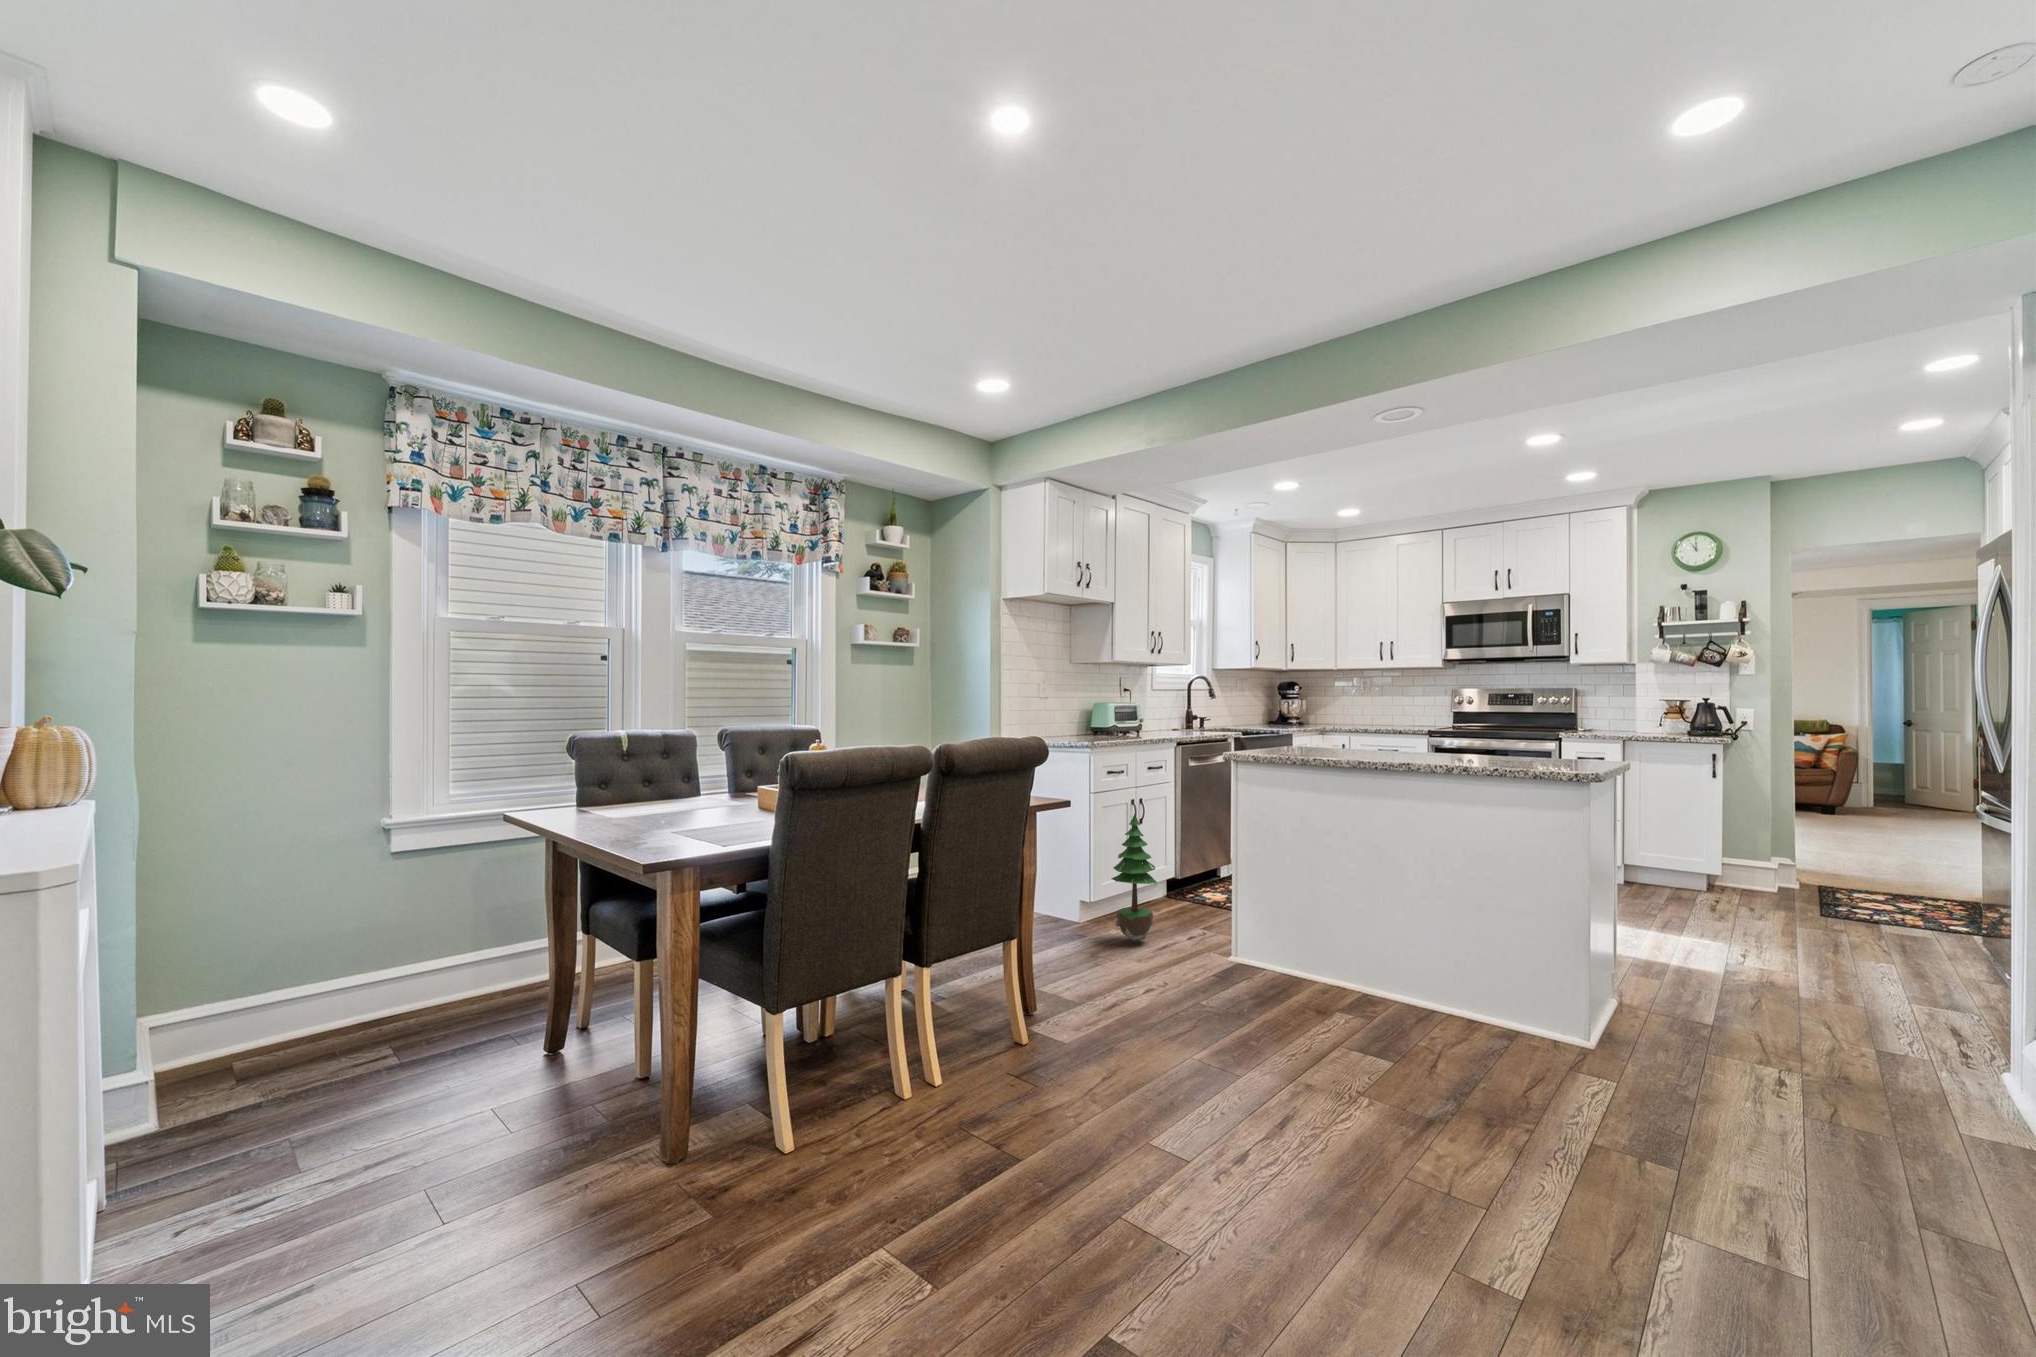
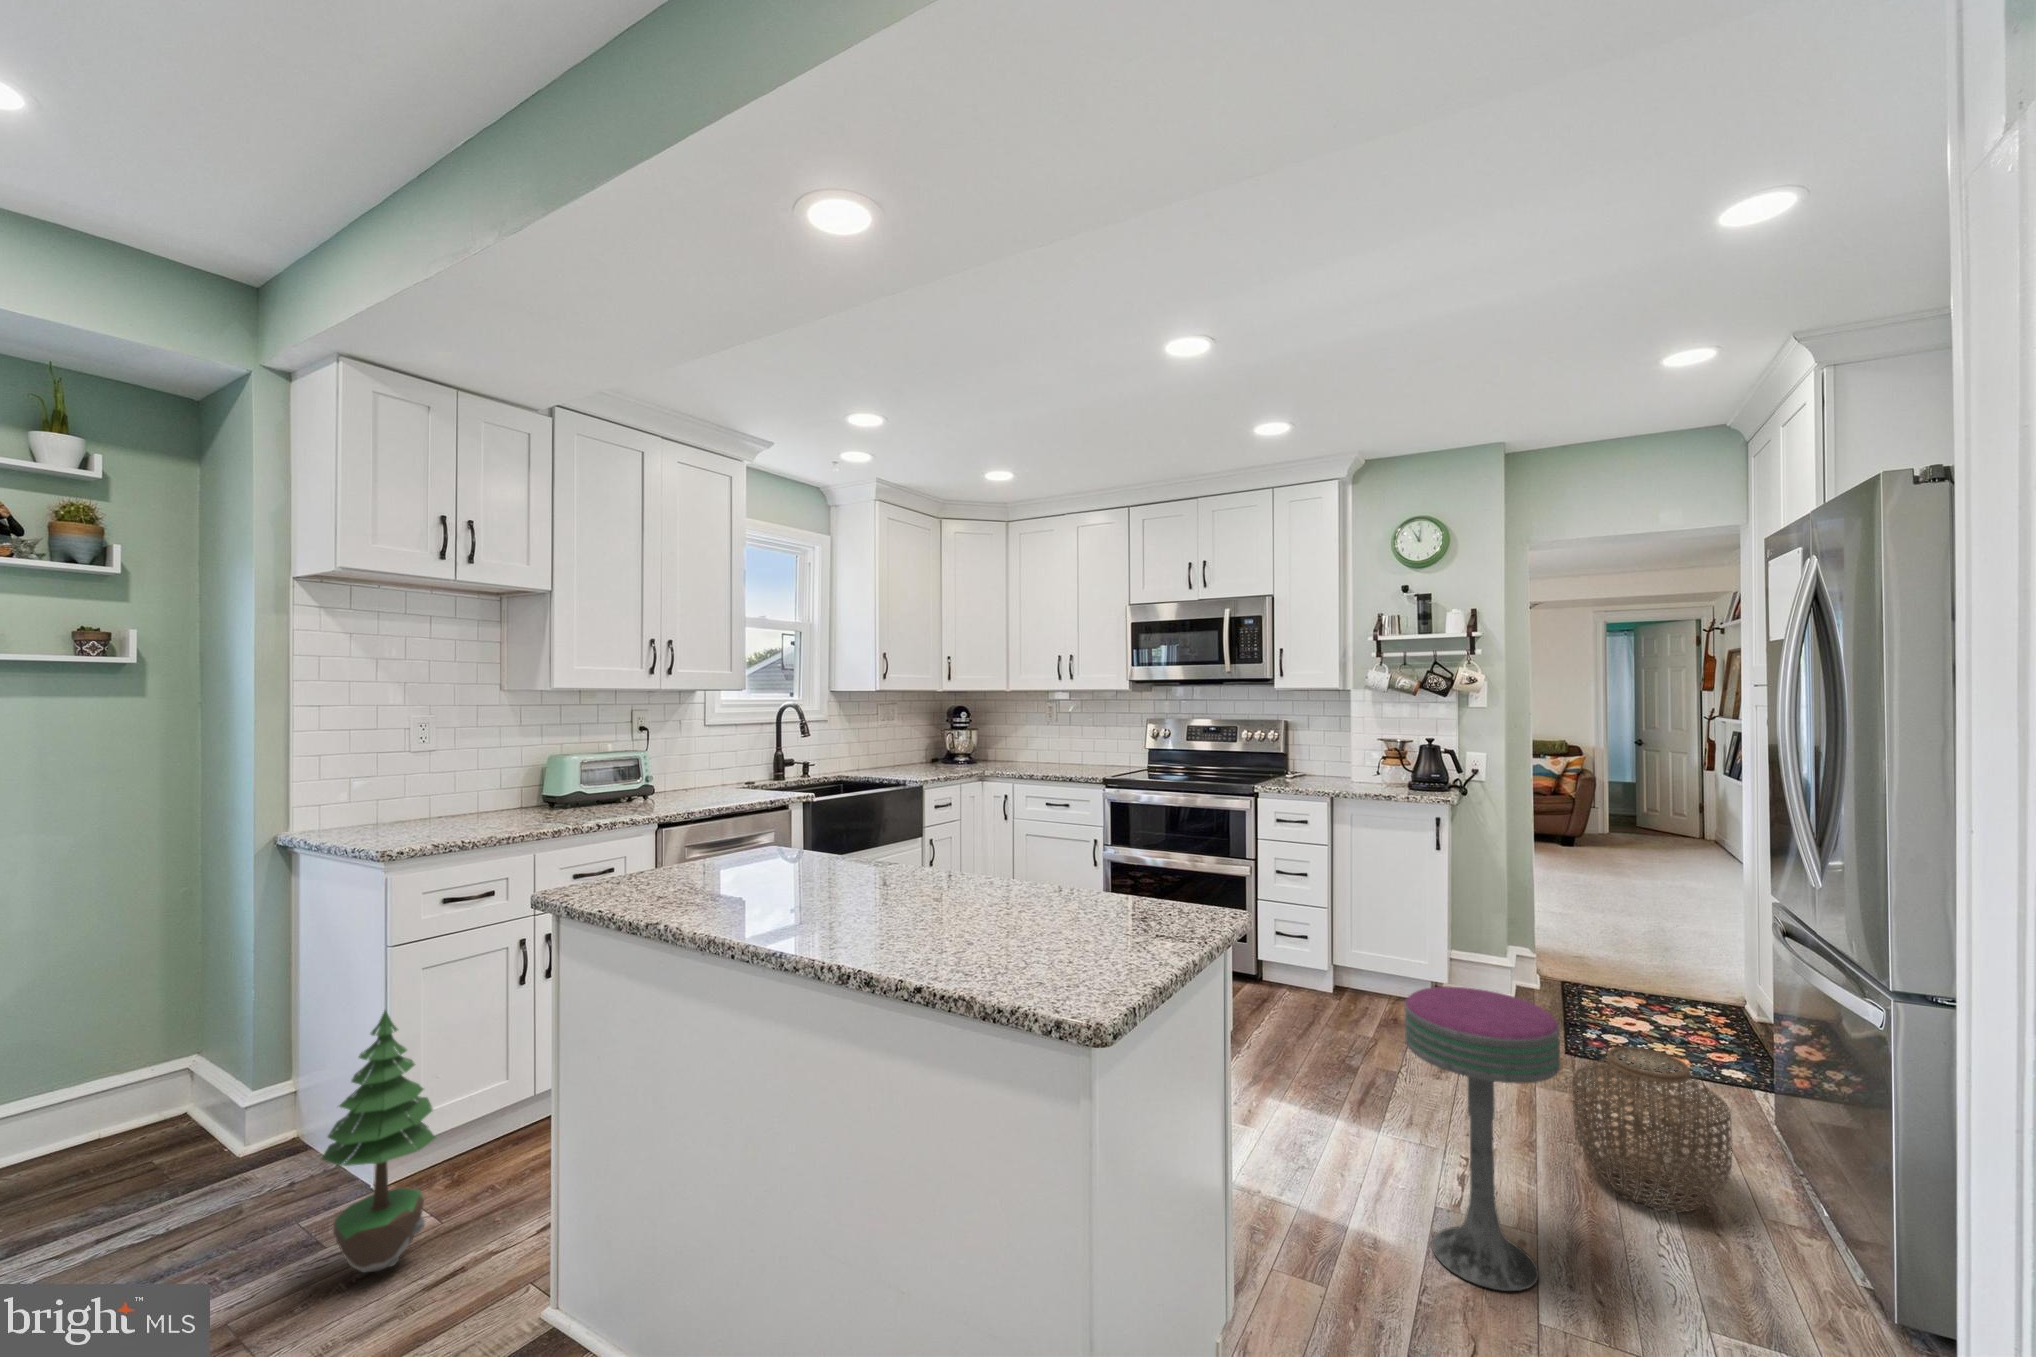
bar stool: none [1710,827,1813,983] -> present [1404,987,1560,1291]
woven basket: none [1824,877,1936,969] -> present [1573,1047,1733,1212]

